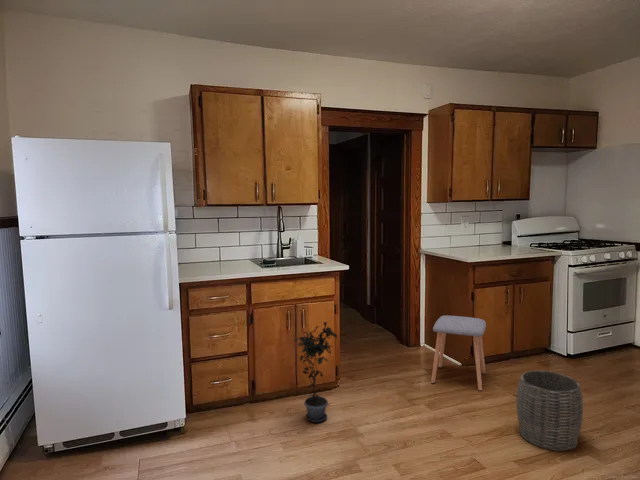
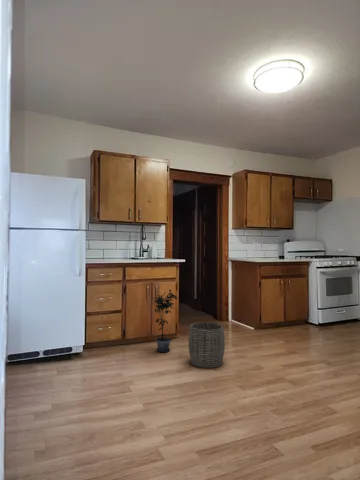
stool: present [431,316,486,391] -> none [234,296,268,340]
woven basket: present [517,371,583,451] -> present [188,322,225,368]

